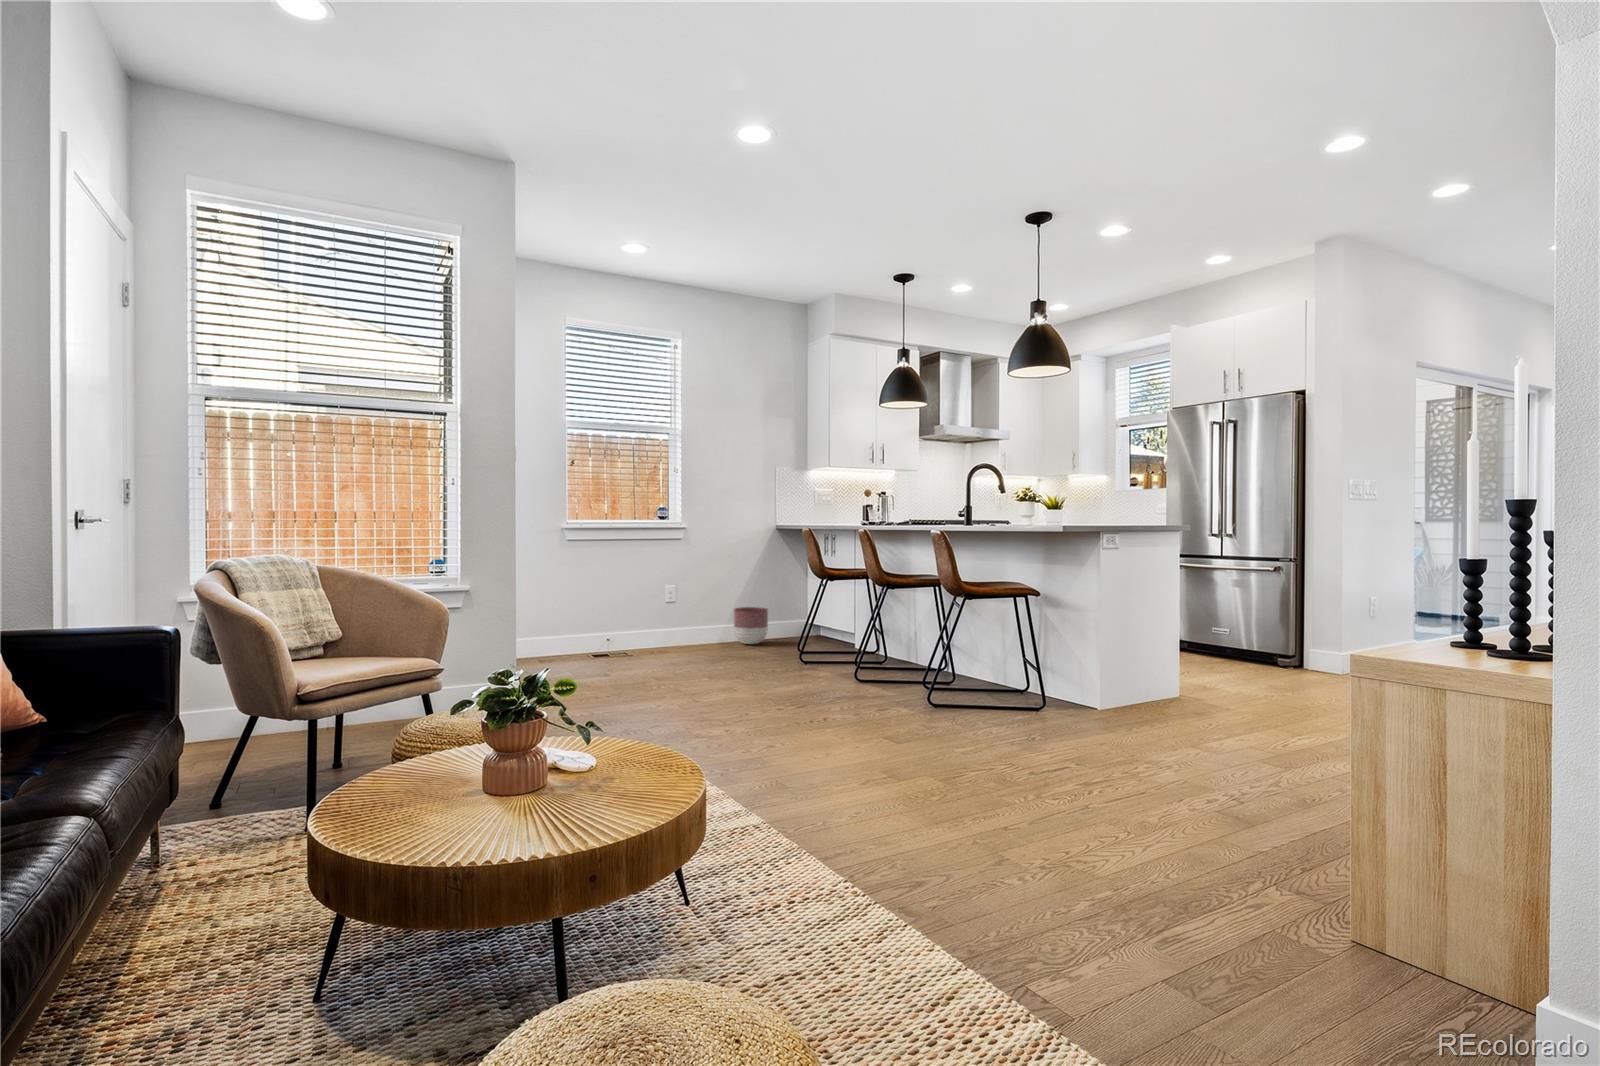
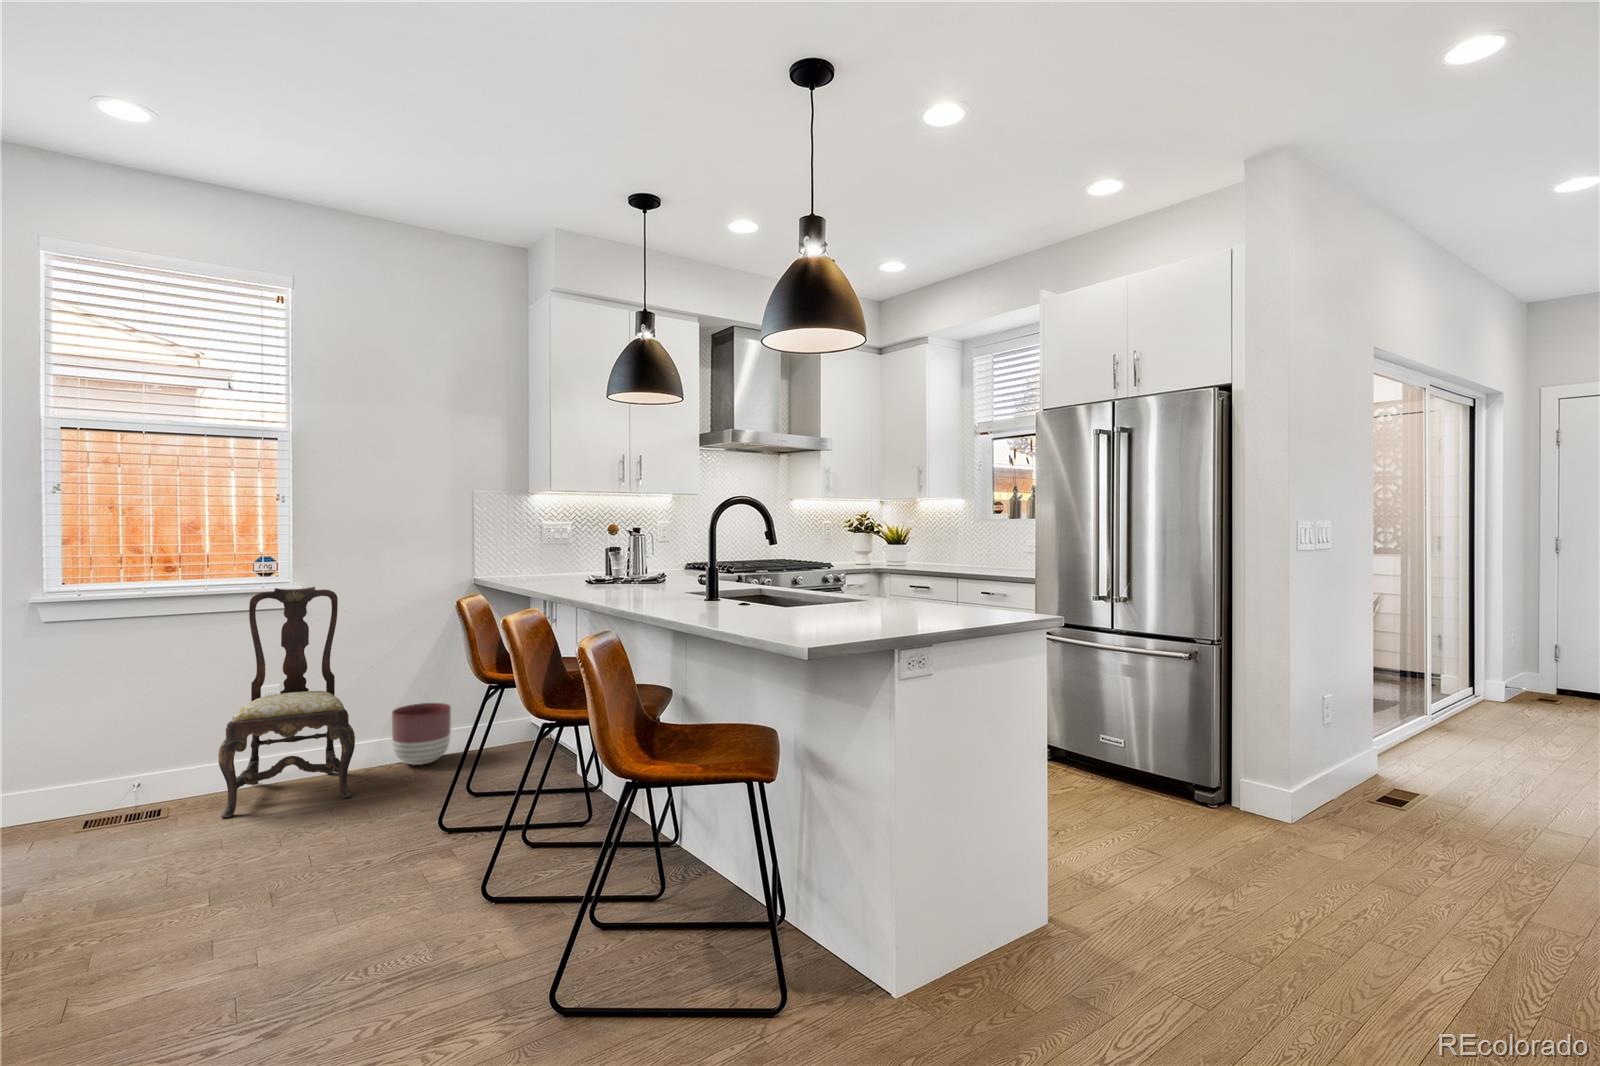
dining chair: none [659,527,731,658] -> present [218,587,355,817]

